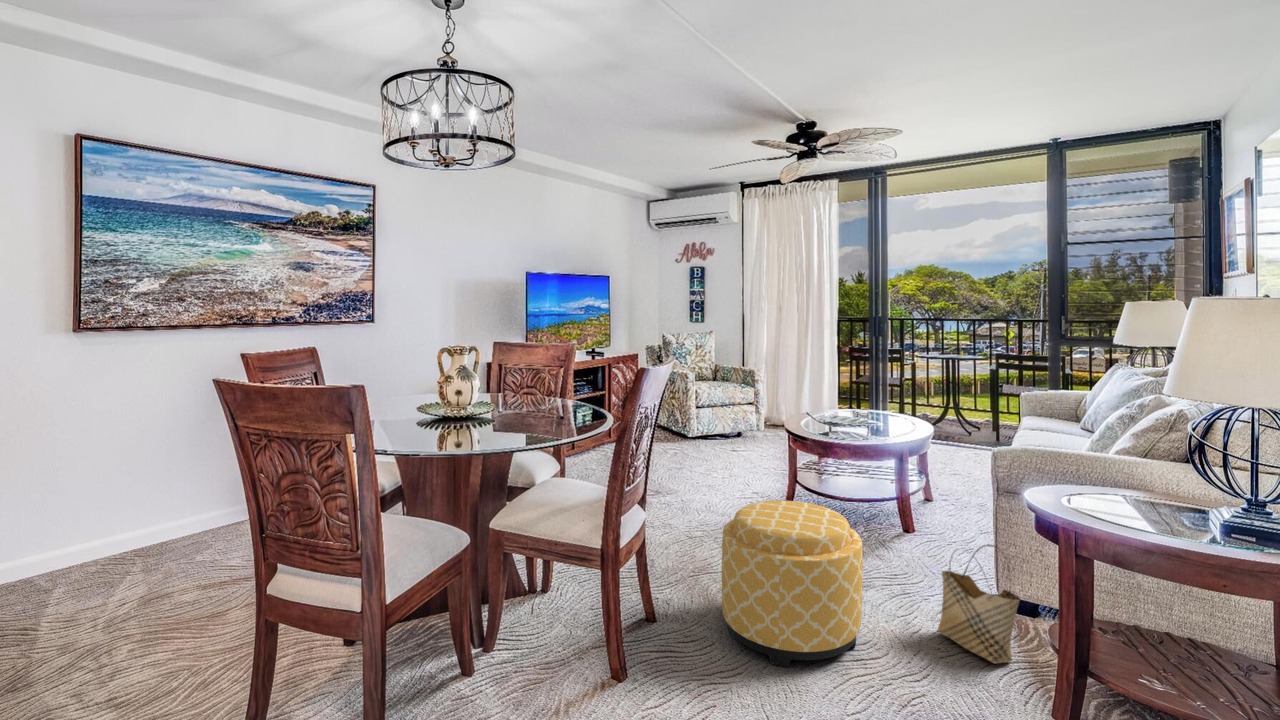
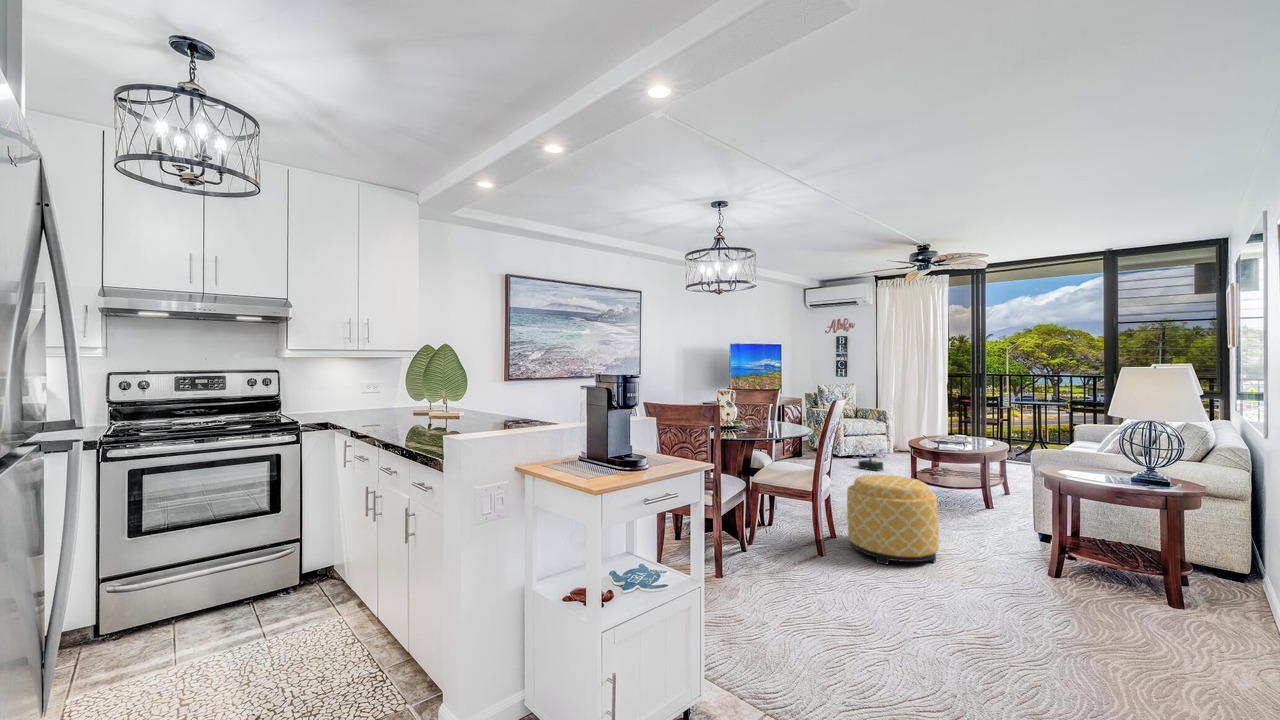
decorative plant: none [710,416,756,458] -> present [853,441,885,471]
woven basket: present [937,545,1020,663] -> none [995,505,1047,579]

